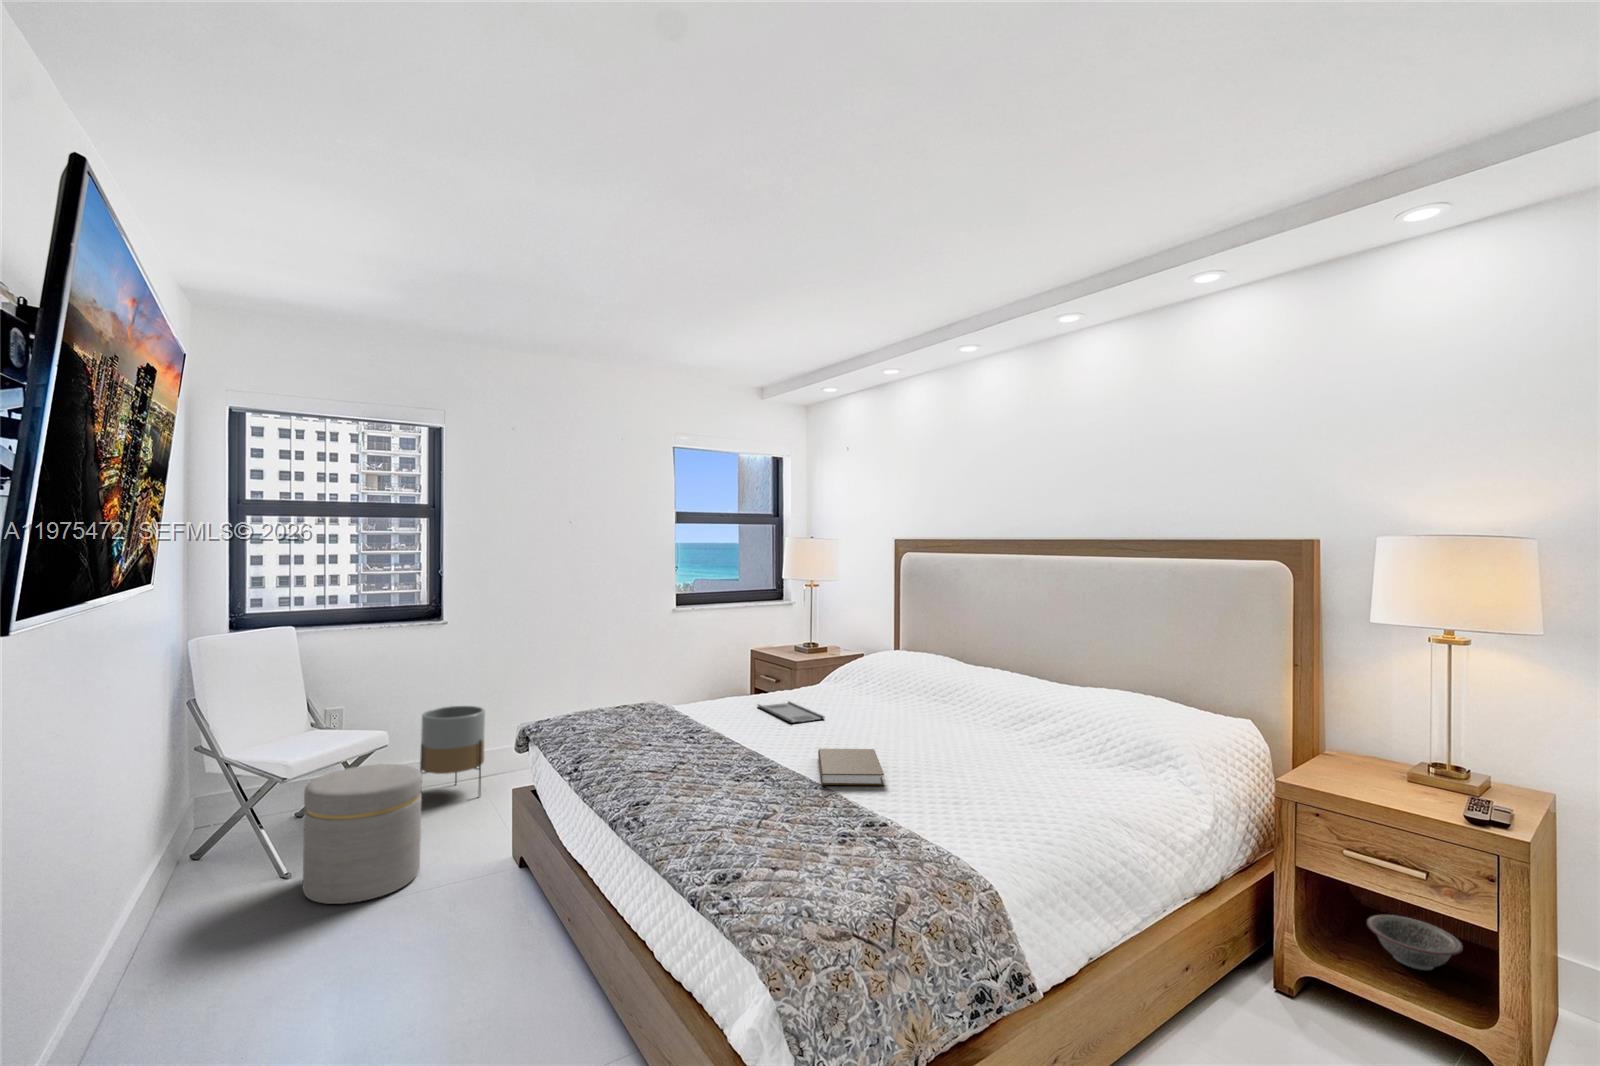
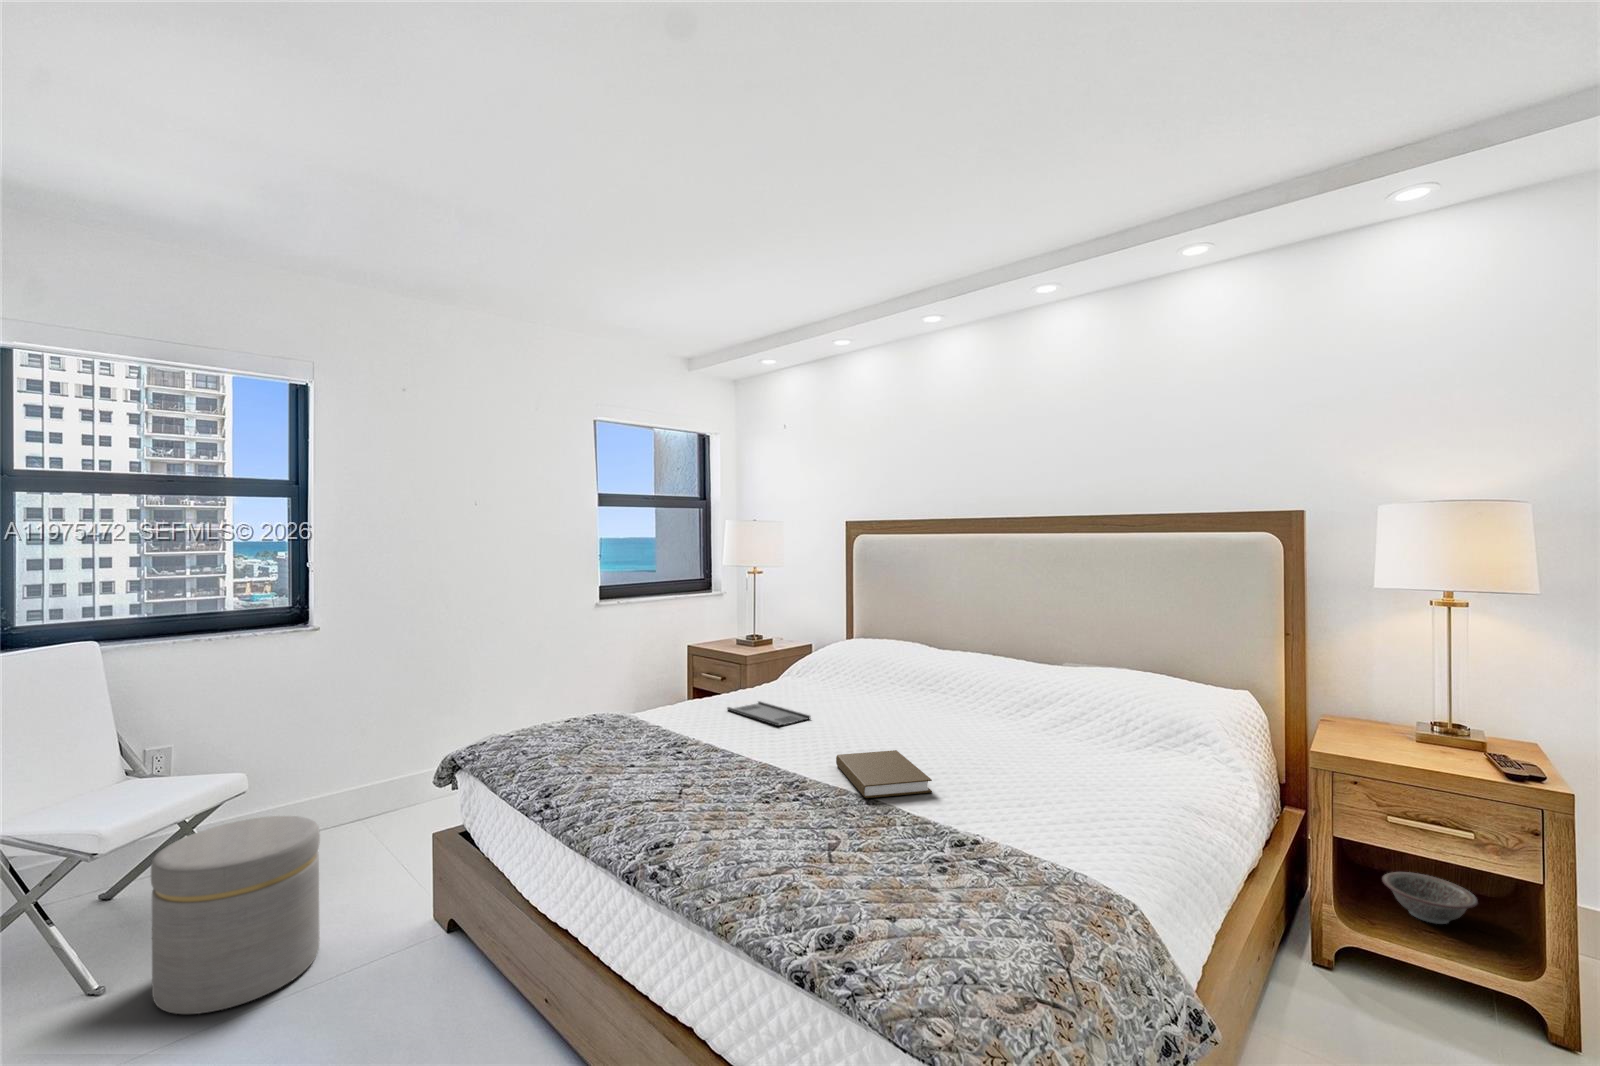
planter: present [420,706,485,796] -> none [295,732,378,855]

